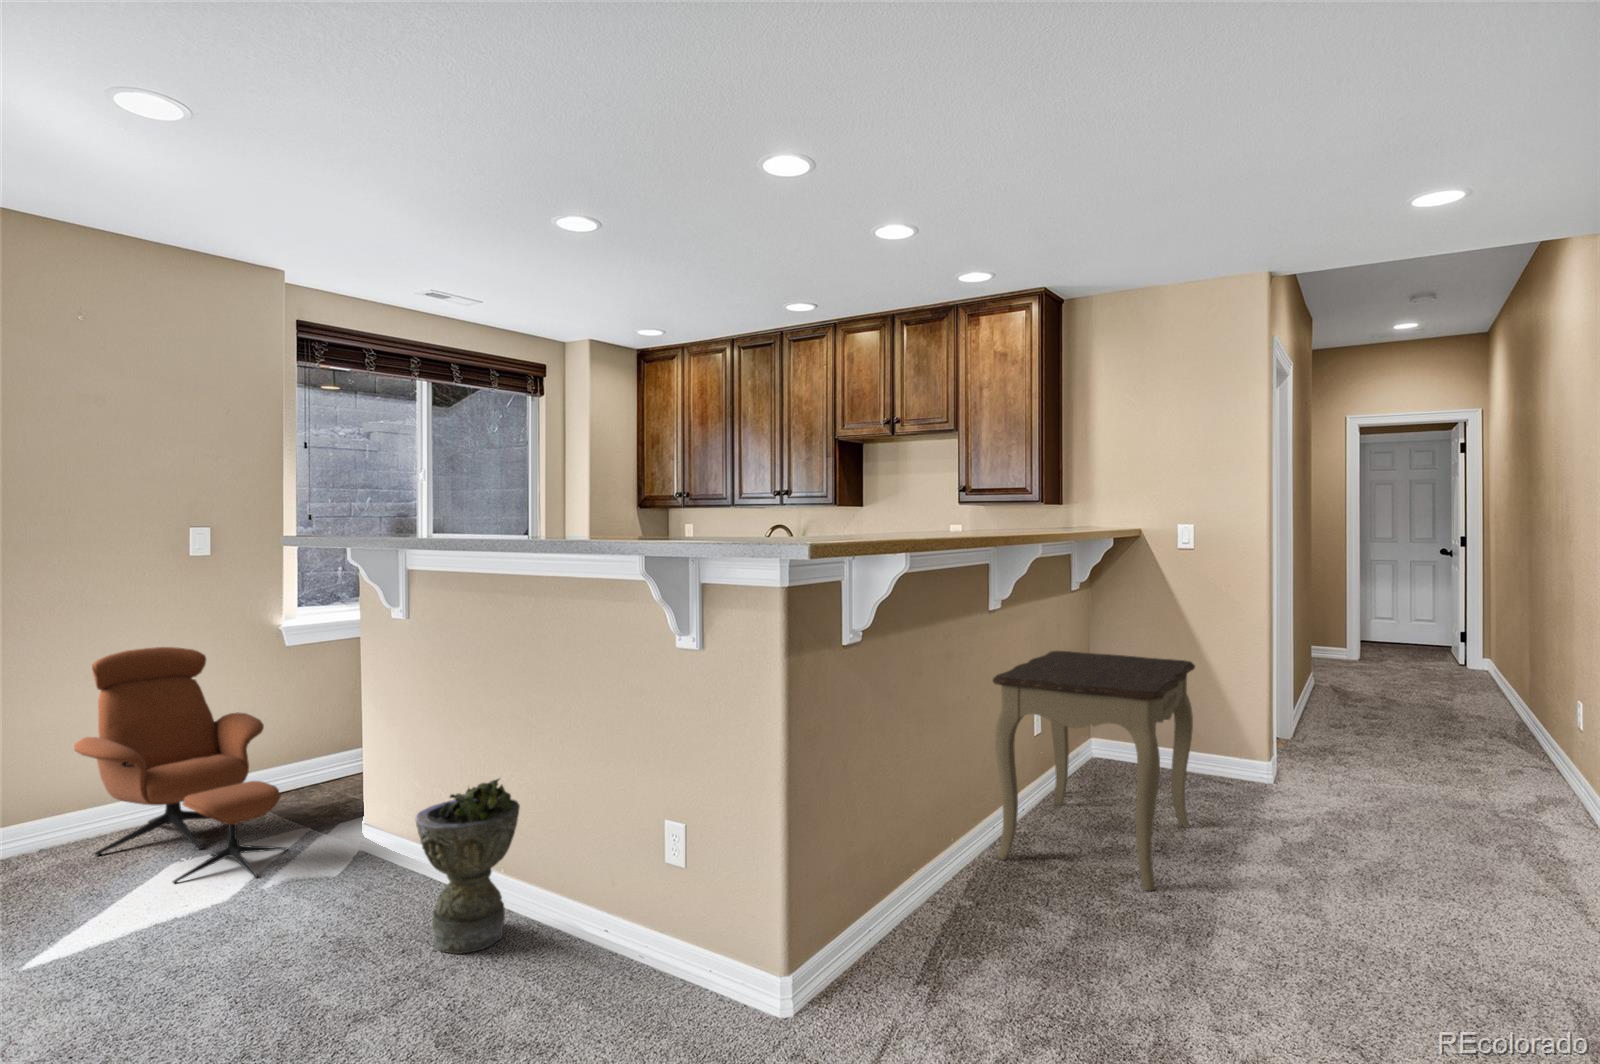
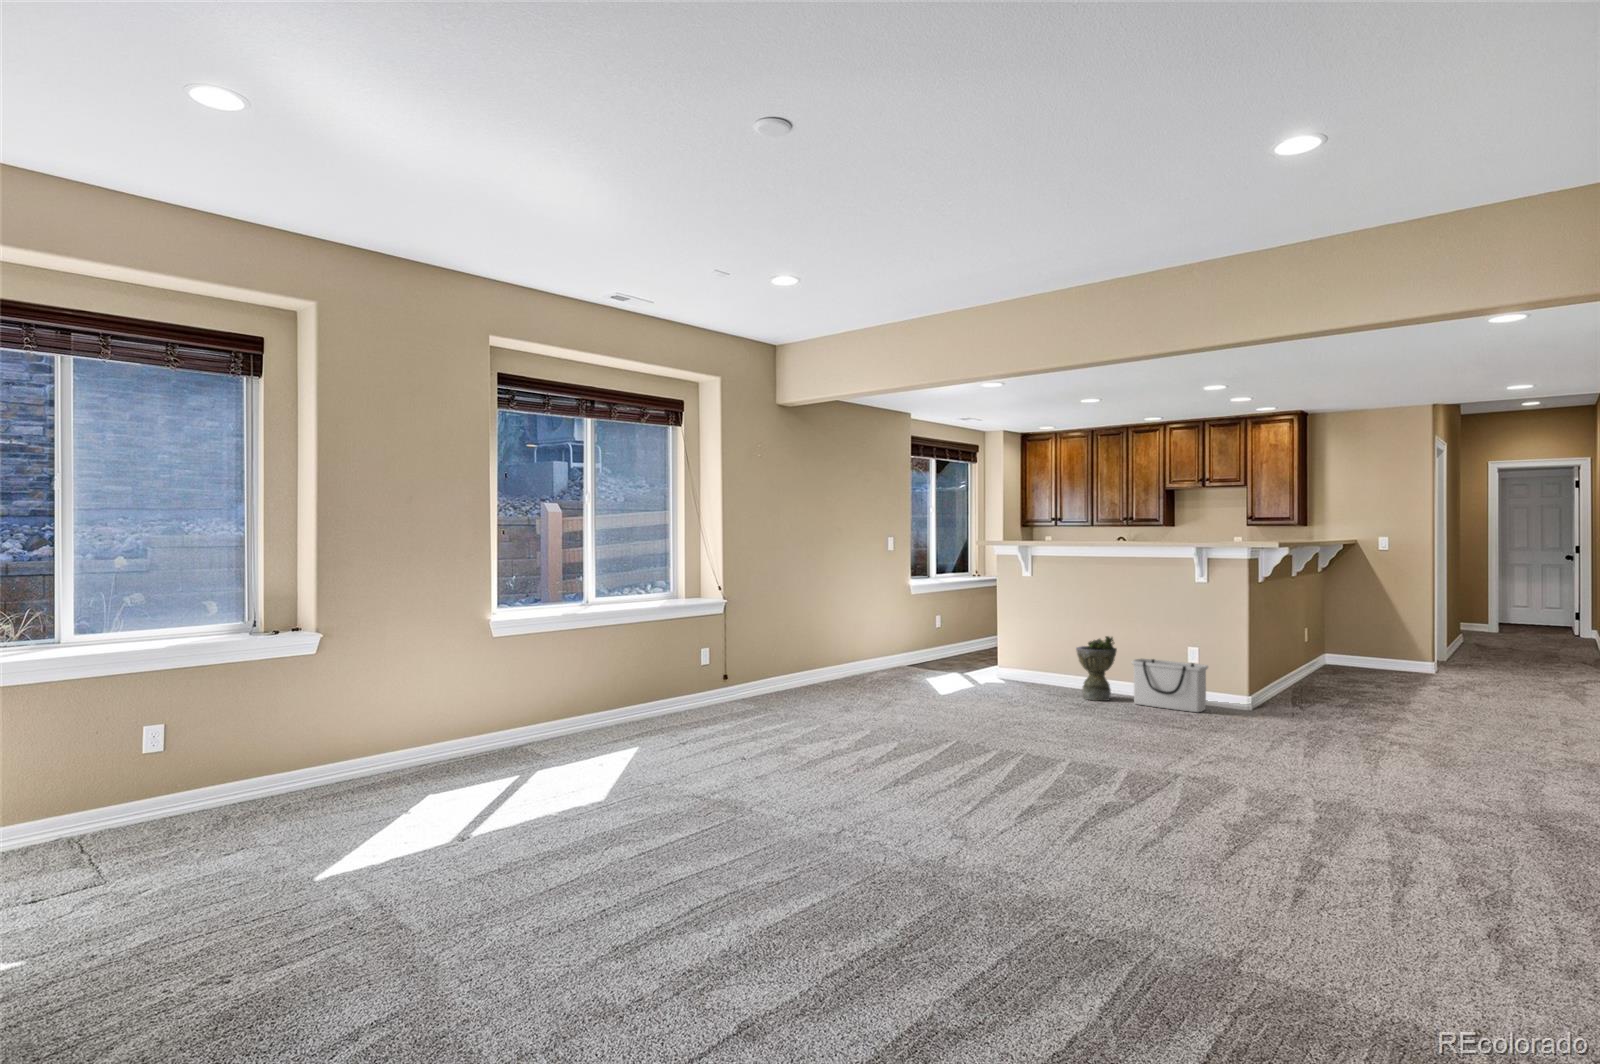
lounge chair: present [74,647,288,883] -> none [865,592,970,685]
side table: present [993,651,1195,891] -> none [1301,601,1400,698]
storage bin: none [516,839,688,1020] -> present [1131,659,1208,712]

